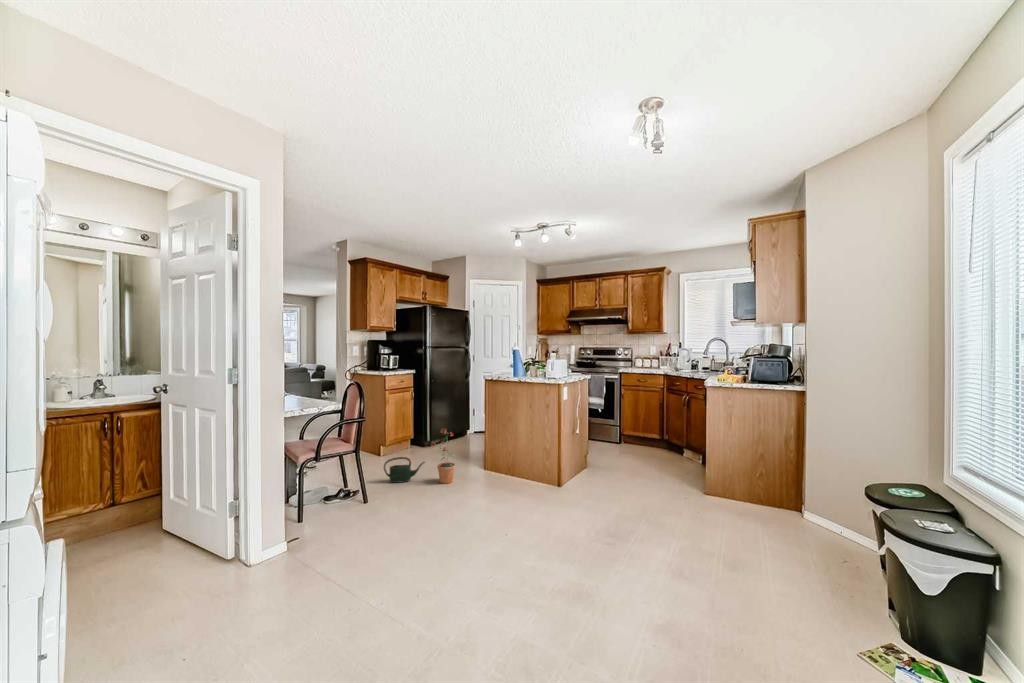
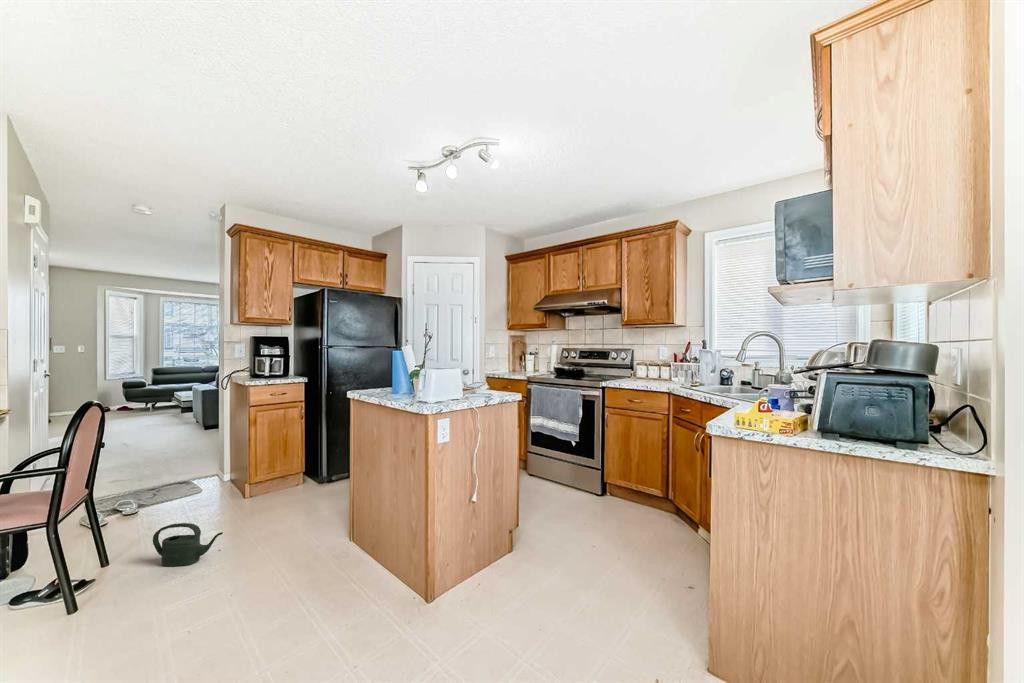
potted plant: present [431,429,455,484] -> none [224,479,263,576]

